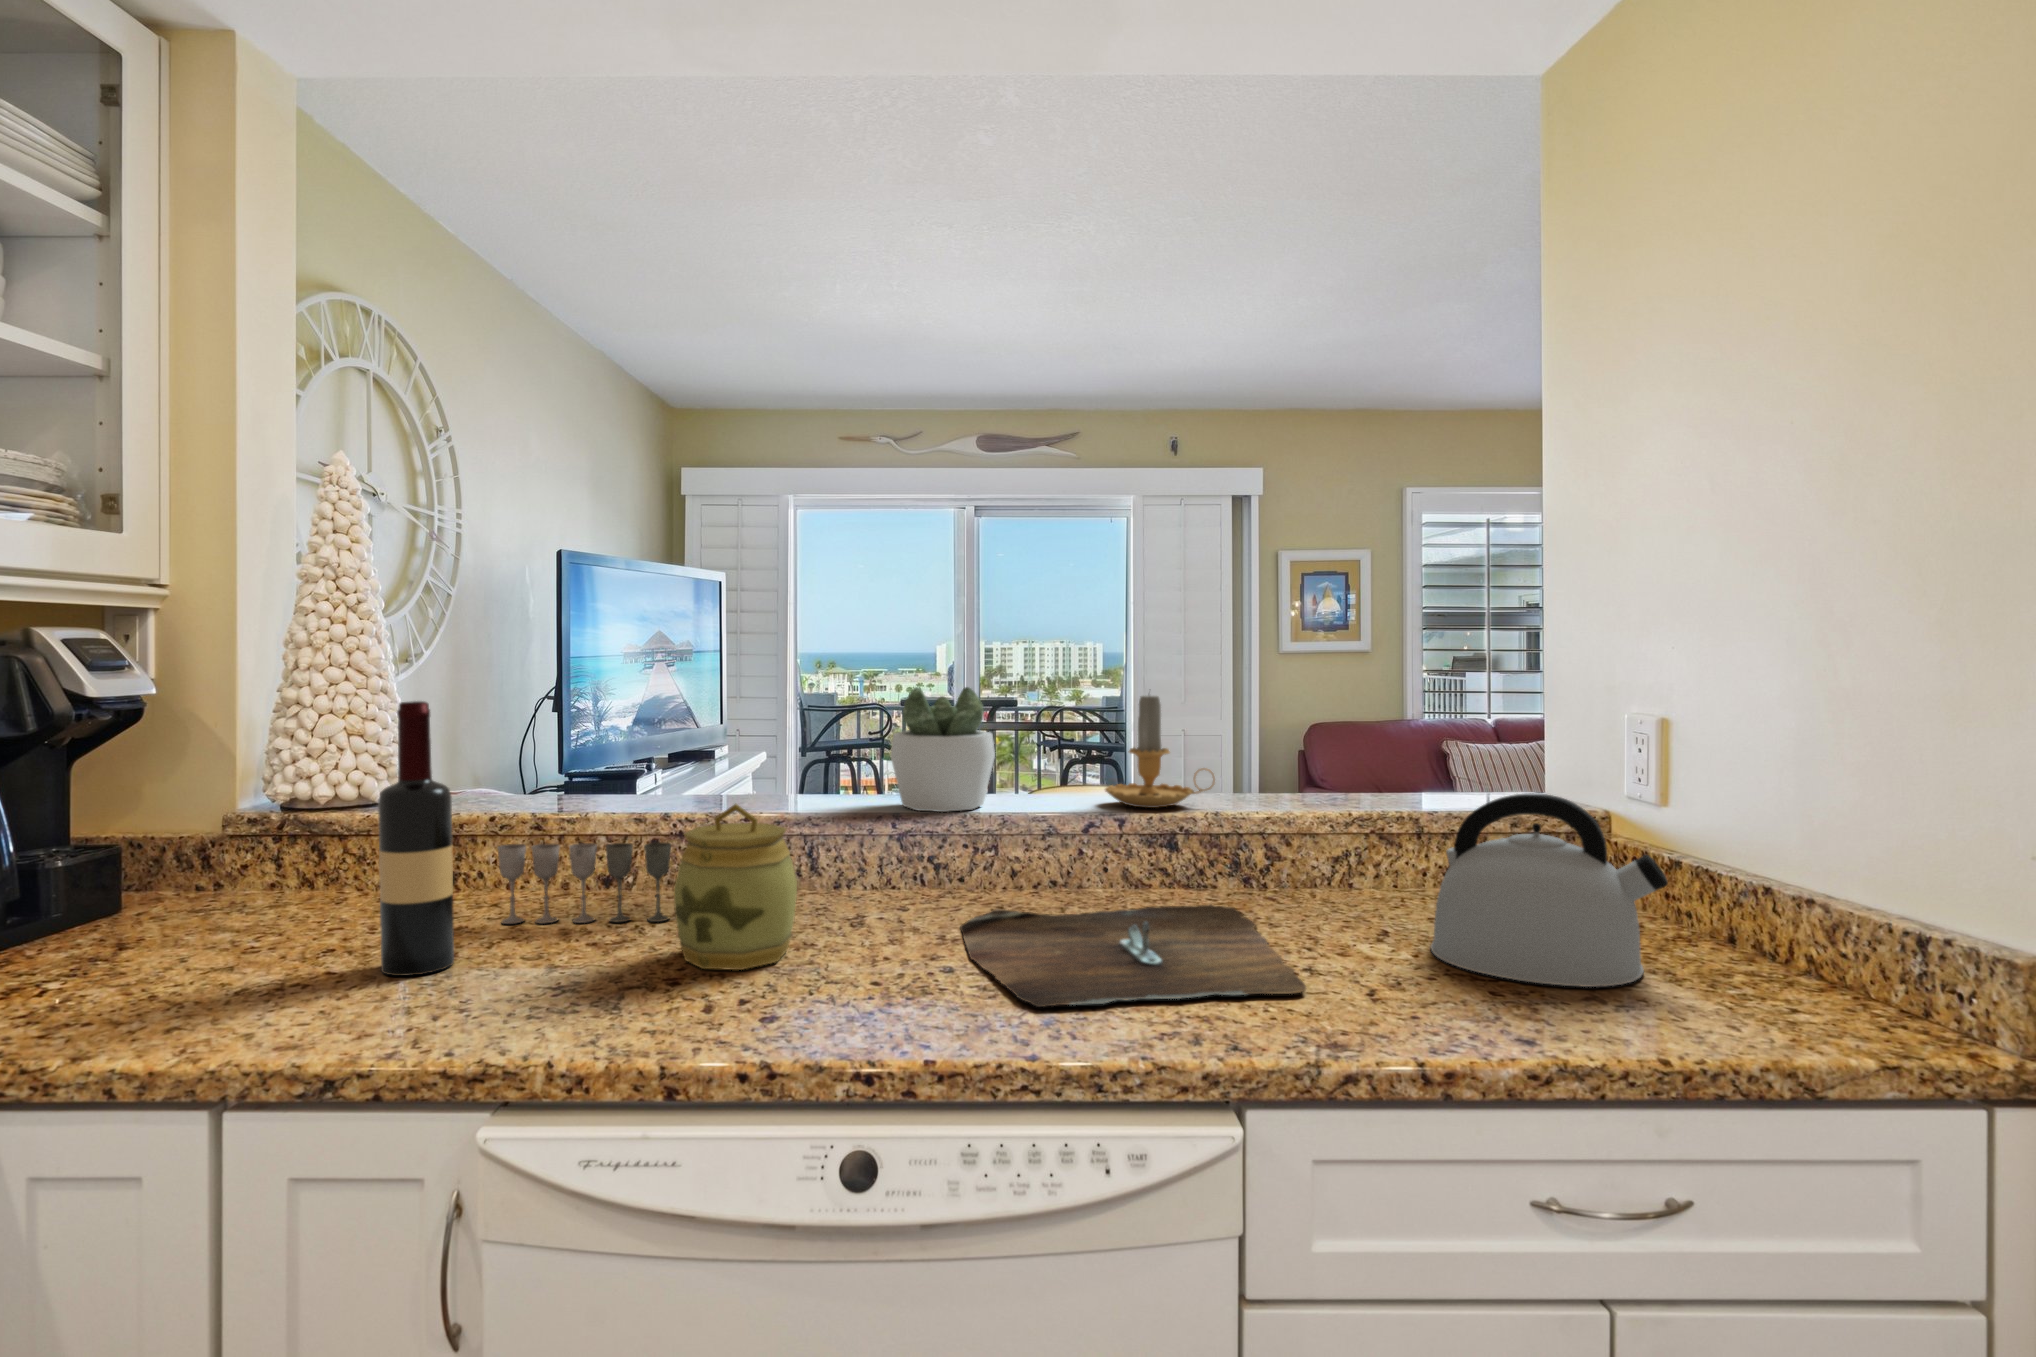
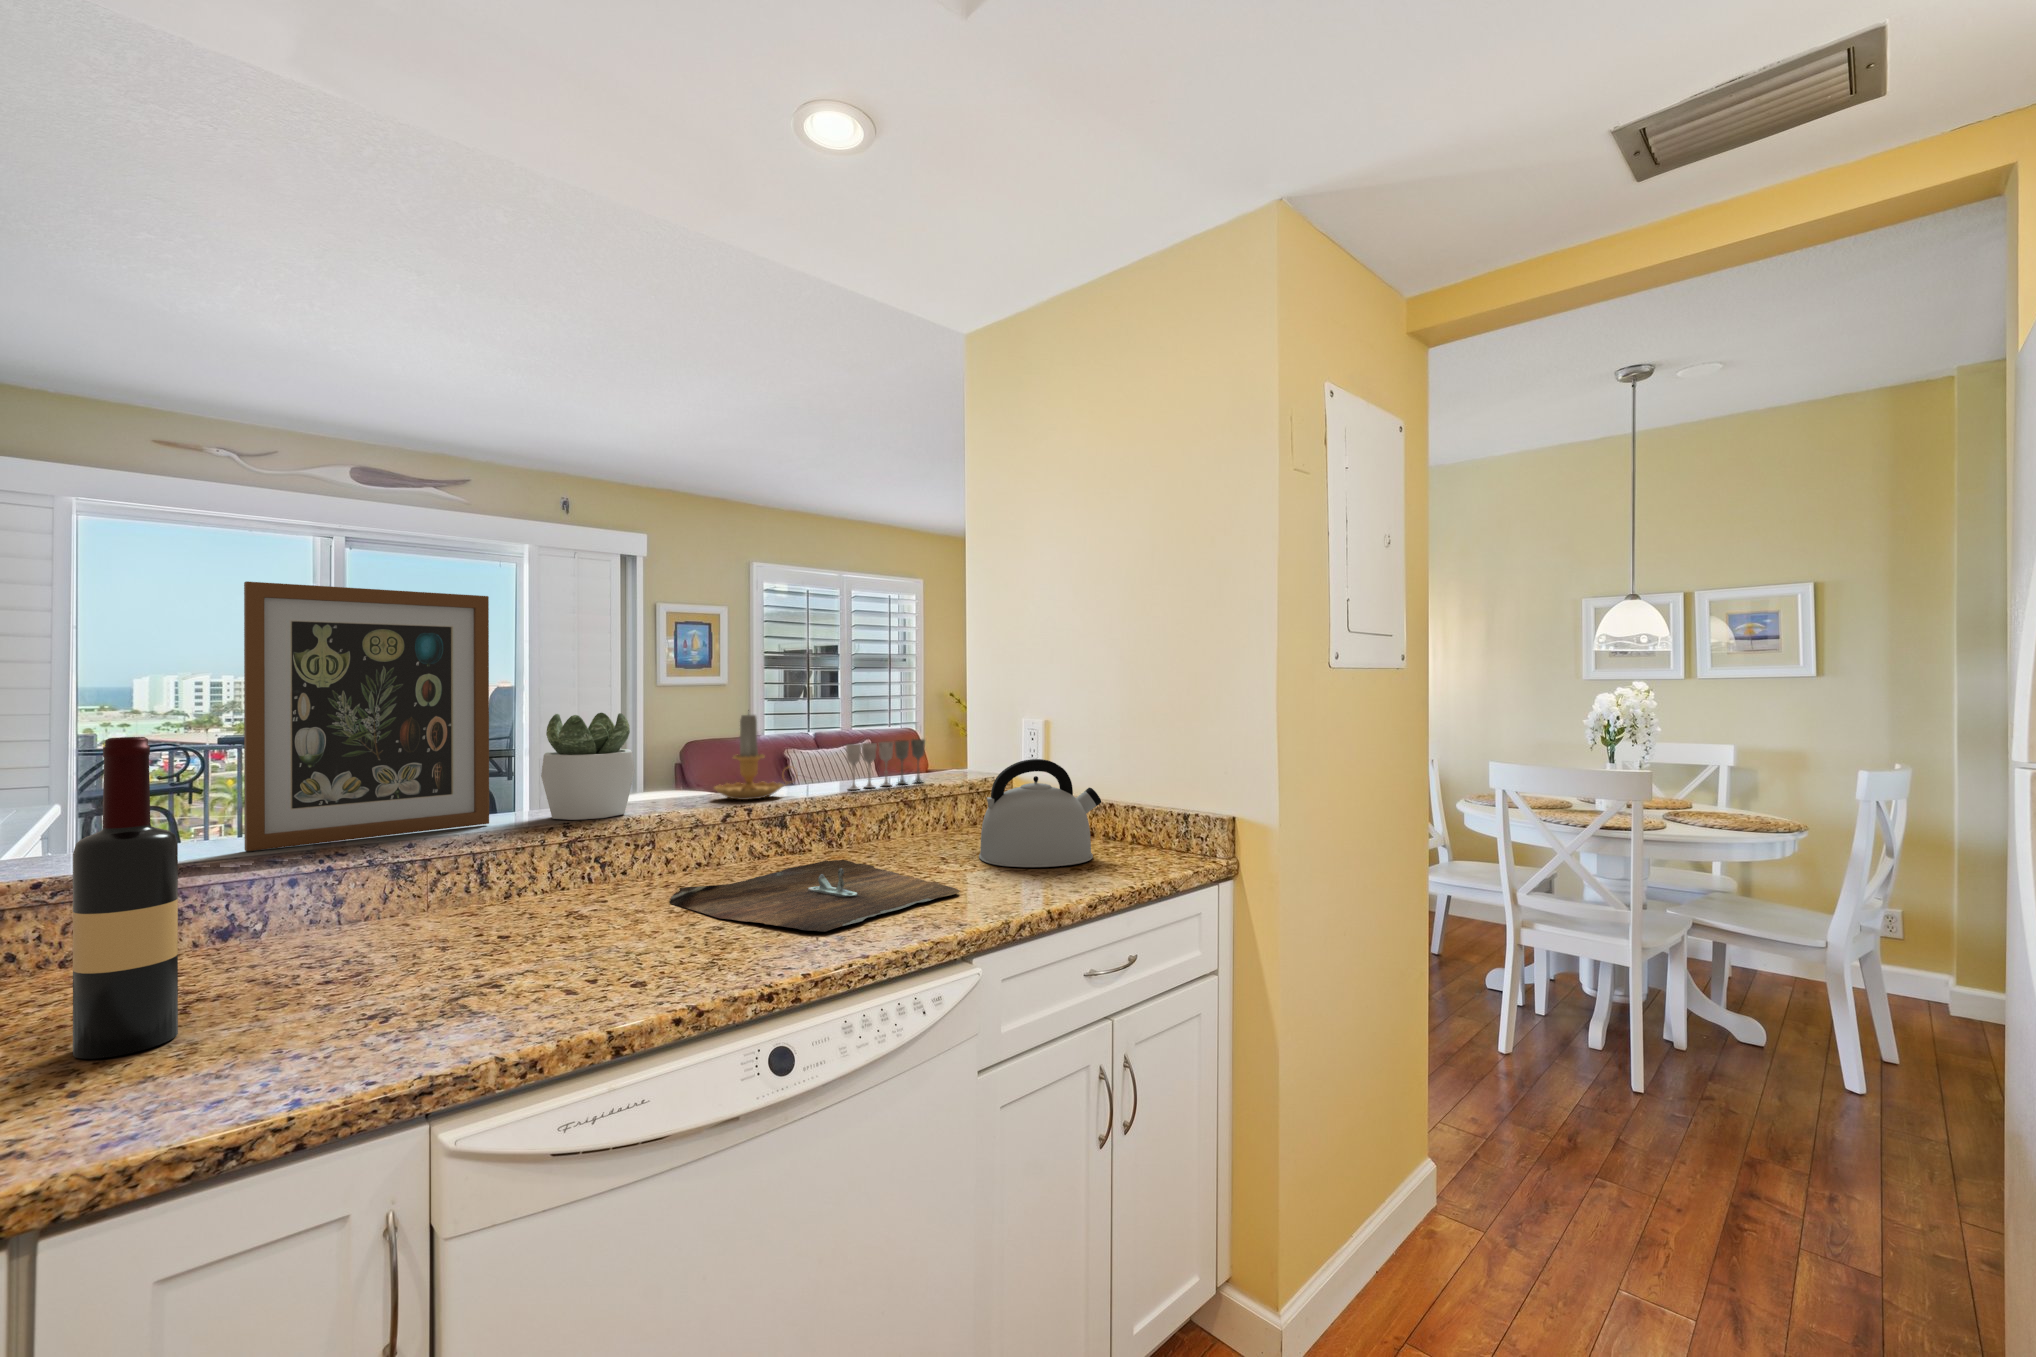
picture frame: none [631,554,842,807] -> present [244,581,489,851]
jar: present [674,804,797,970] -> none [450,816,573,971]
wine glass: present [498,842,671,924] -> present [846,739,925,790]

